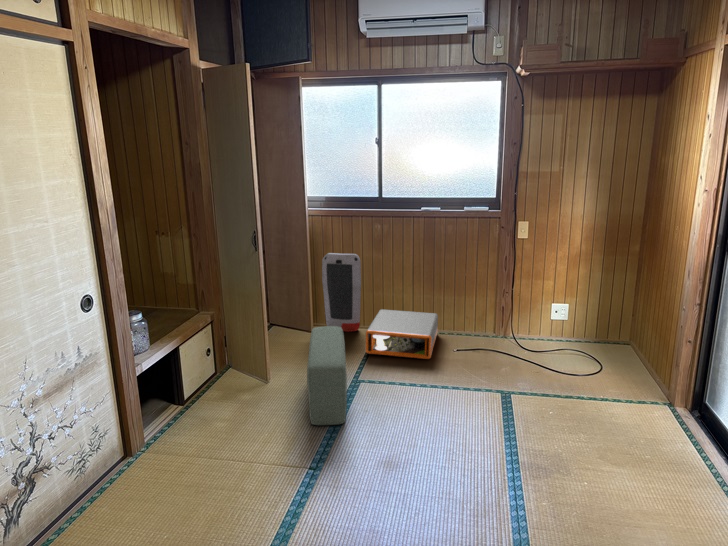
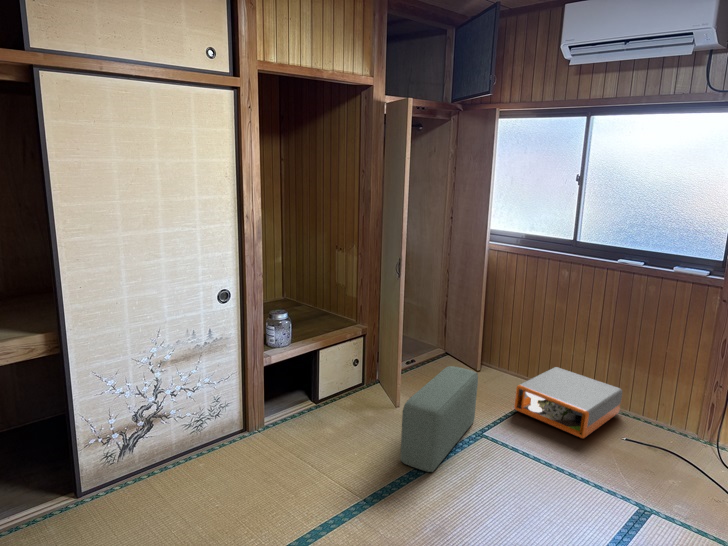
air purifier: present [322,253,361,332] -> none [497,293,541,383]

